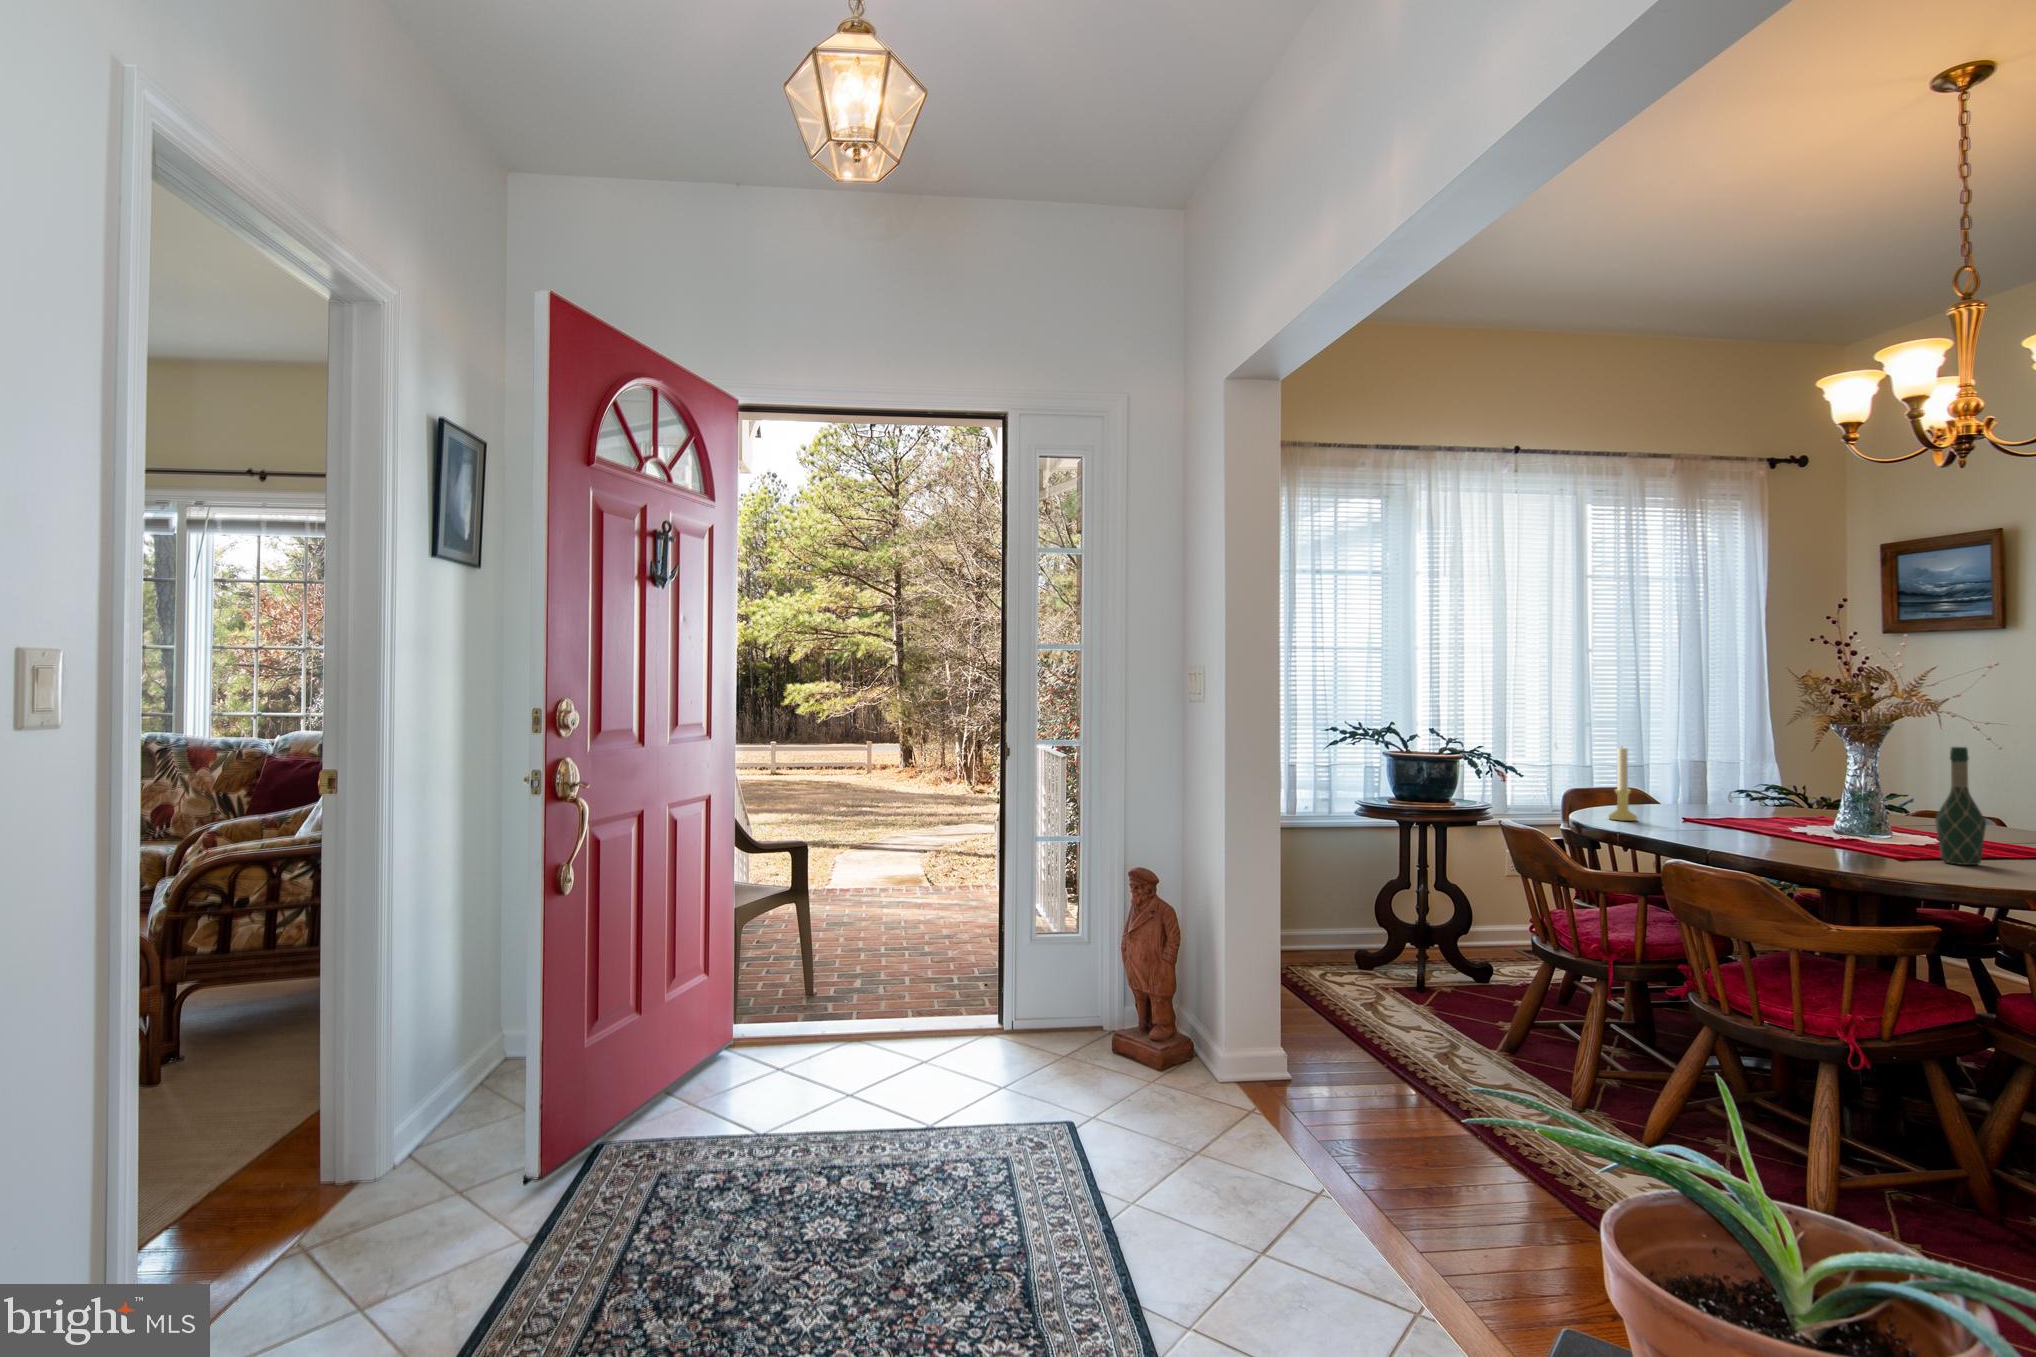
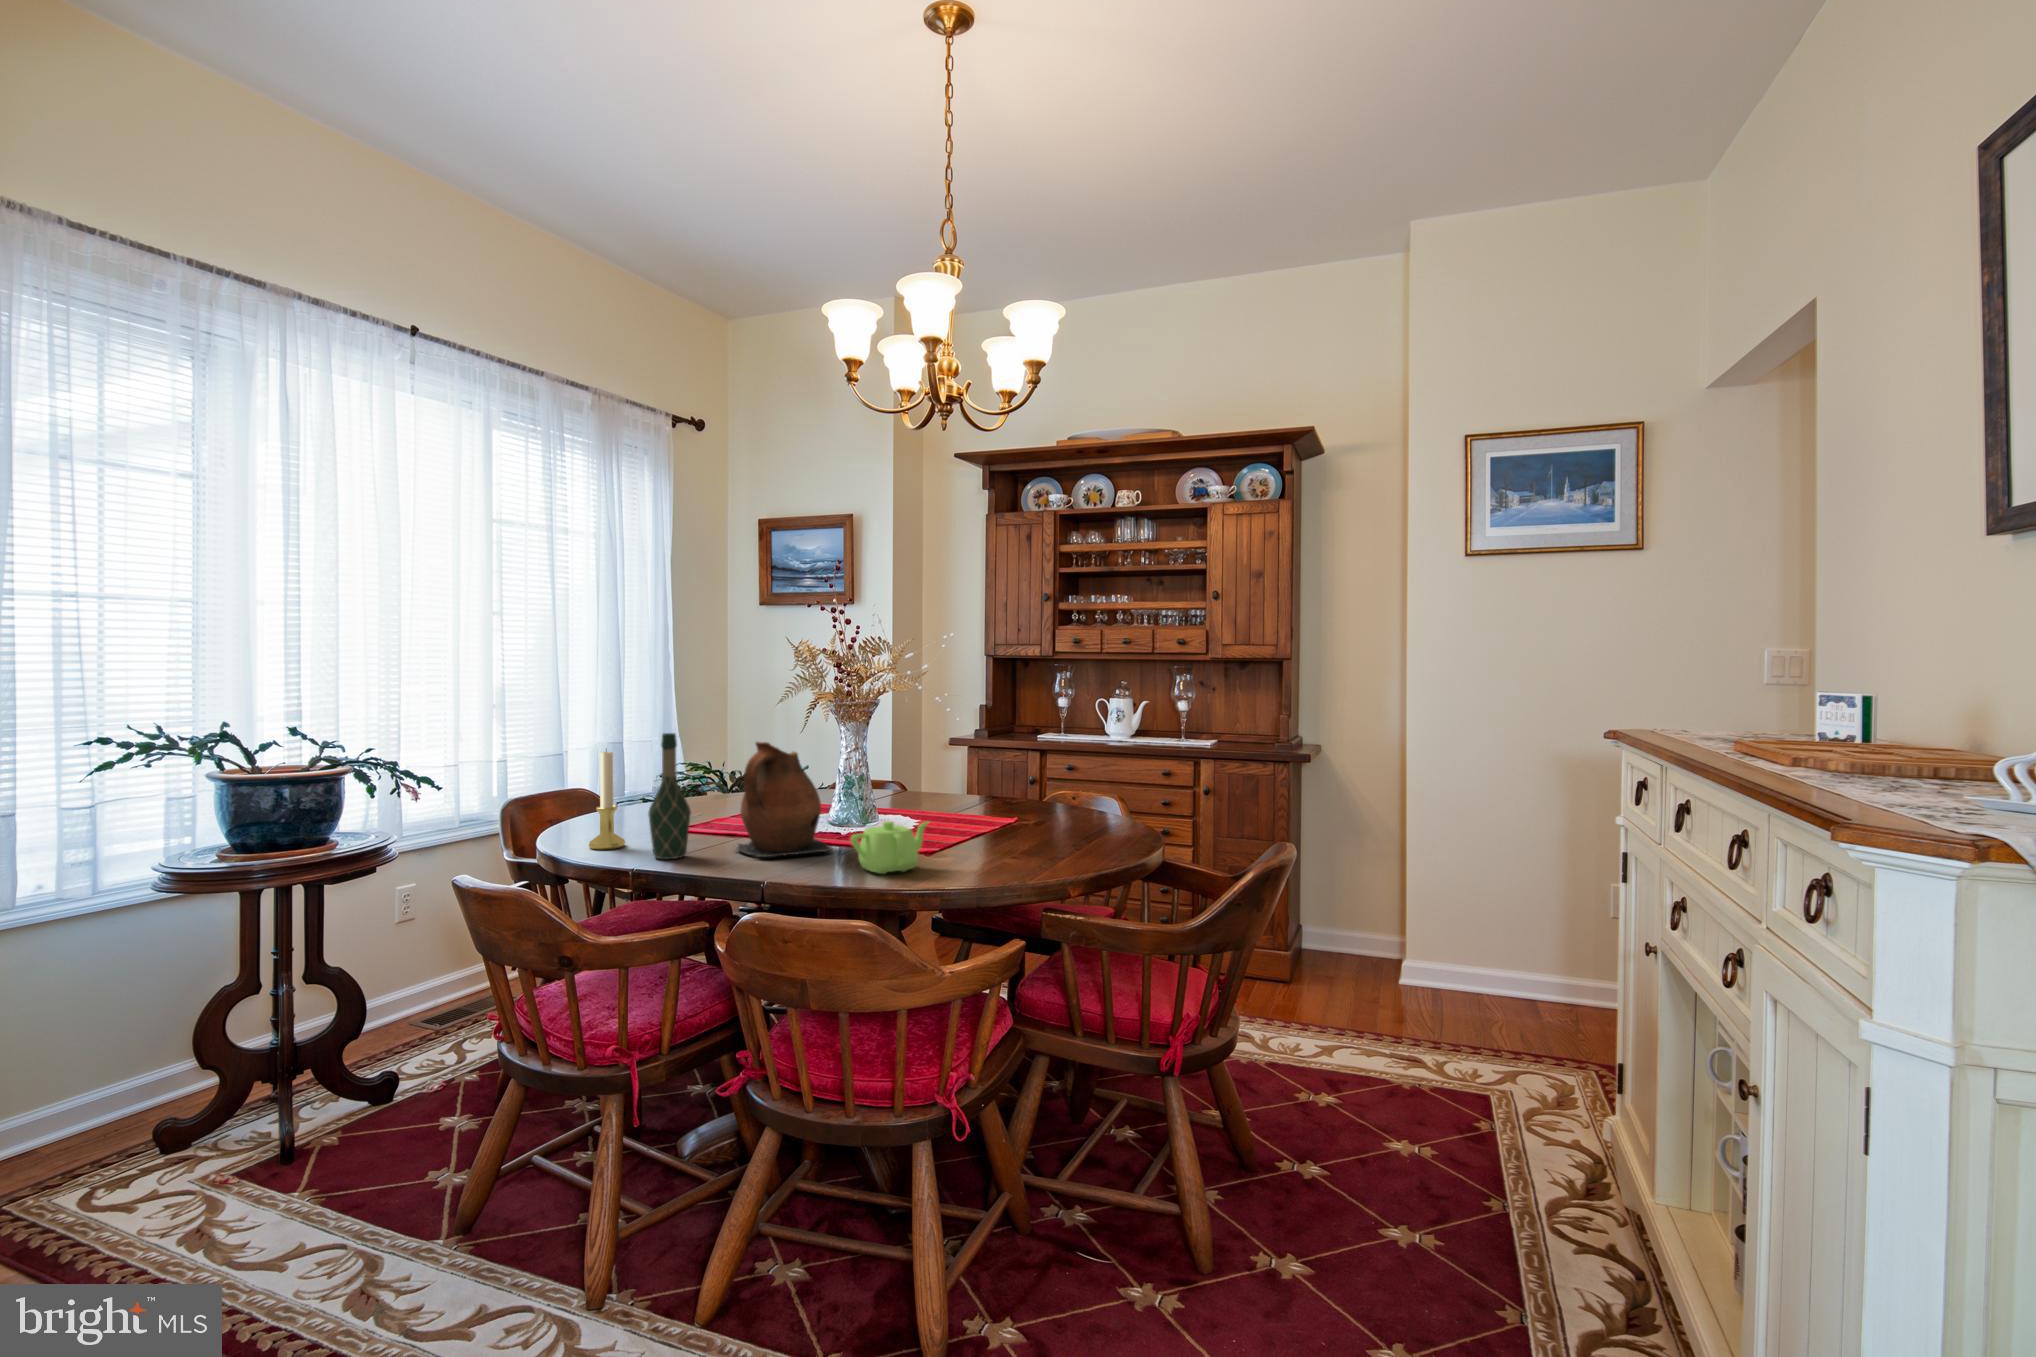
ceramic pitcher: none [1723,744,1820,844] -> present [737,742,832,857]
wine bottle: present [1935,747,1986,865] -> present [648,733,691,859]
teapot: none [1813,816,1910,862] -> present [851,821,929,874]

